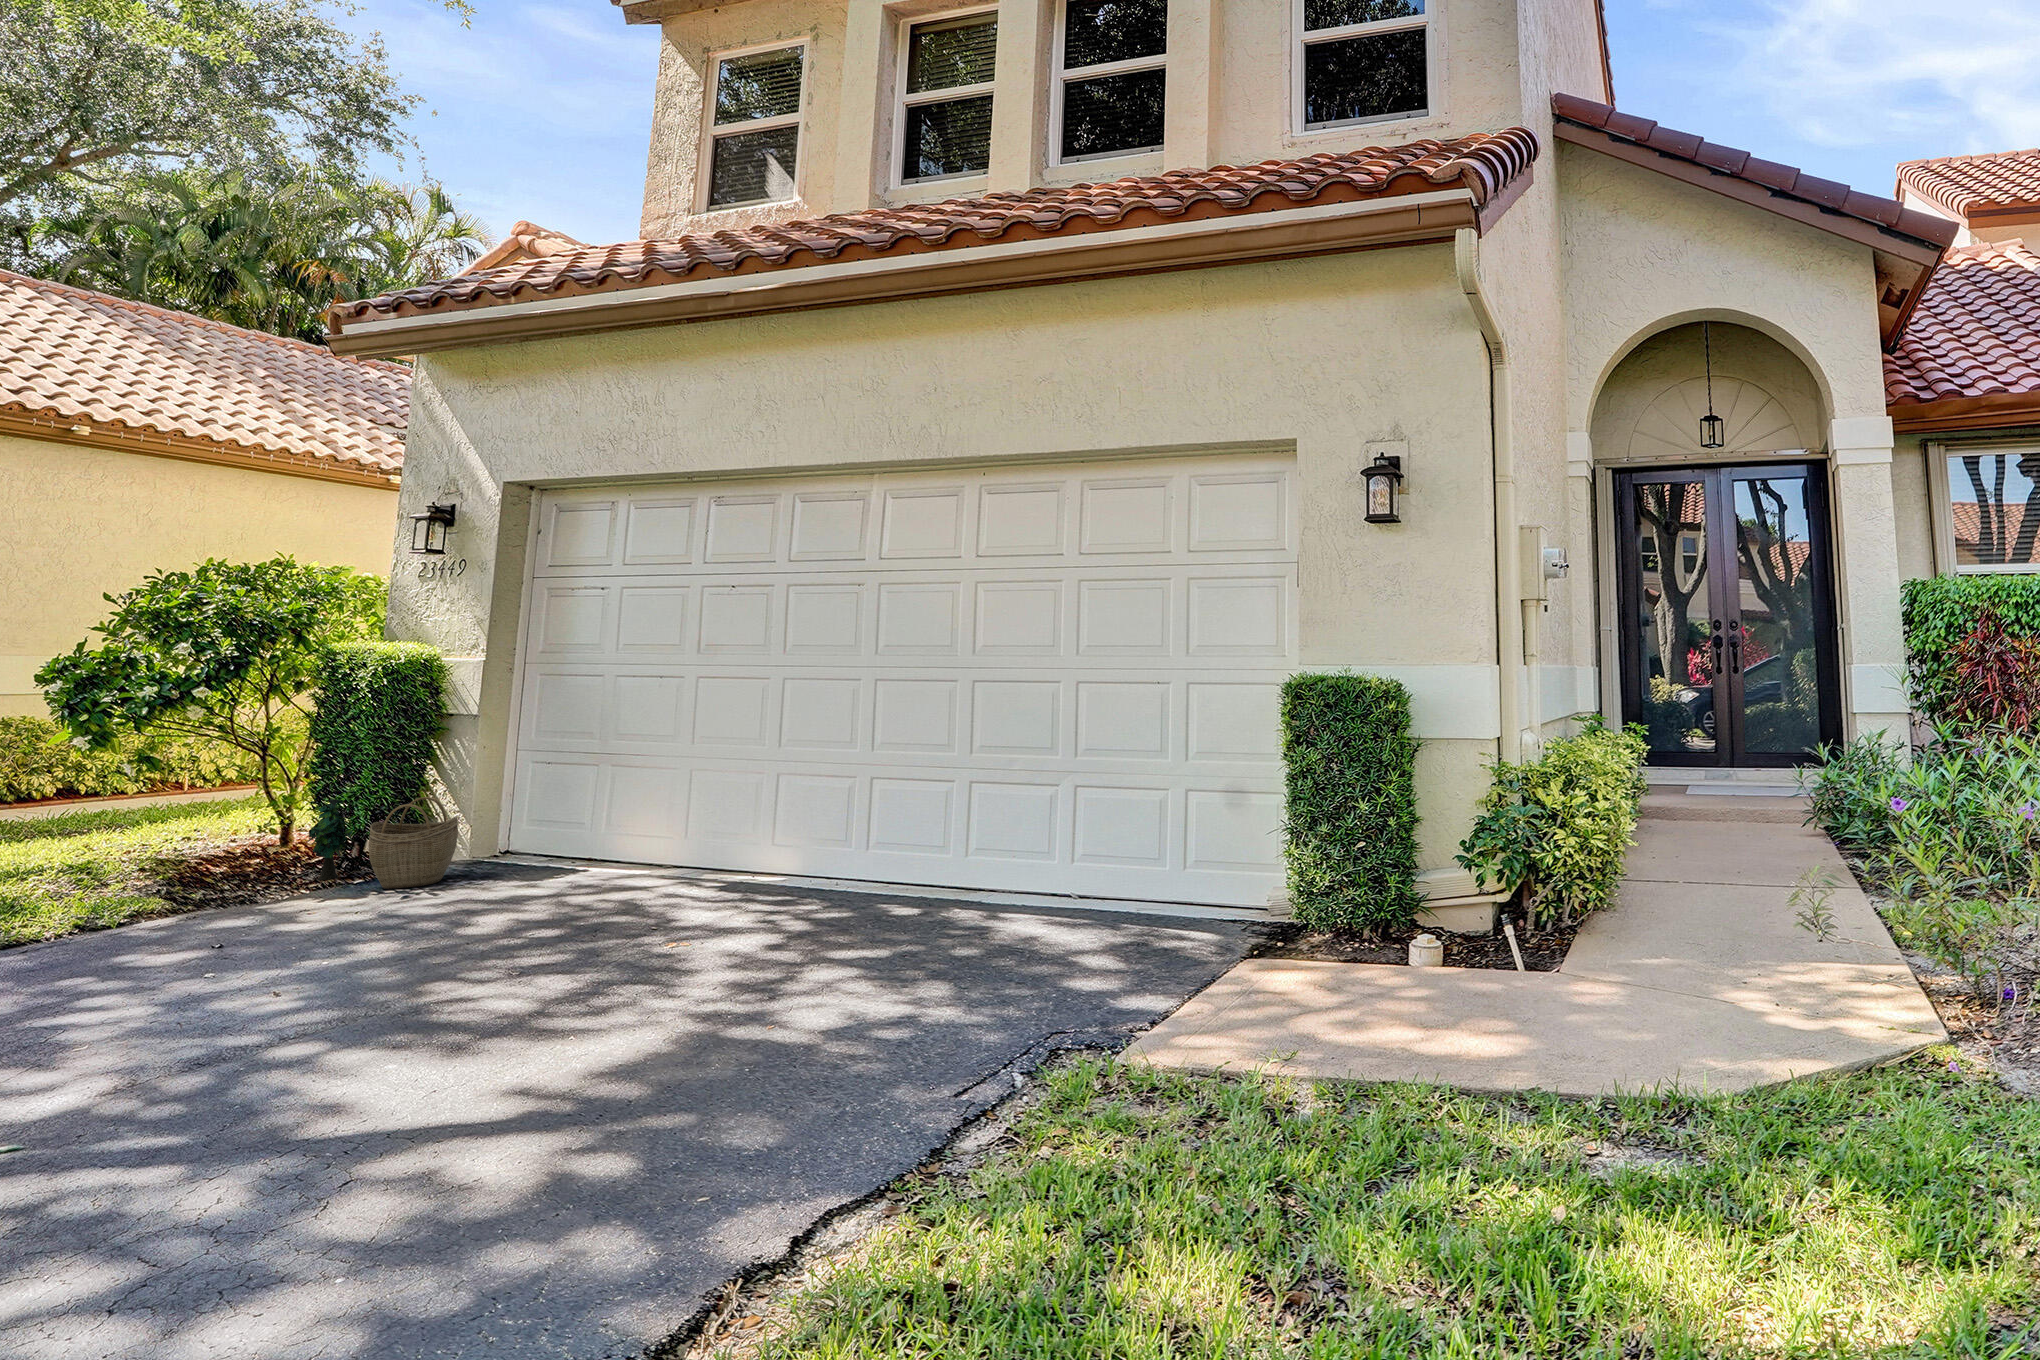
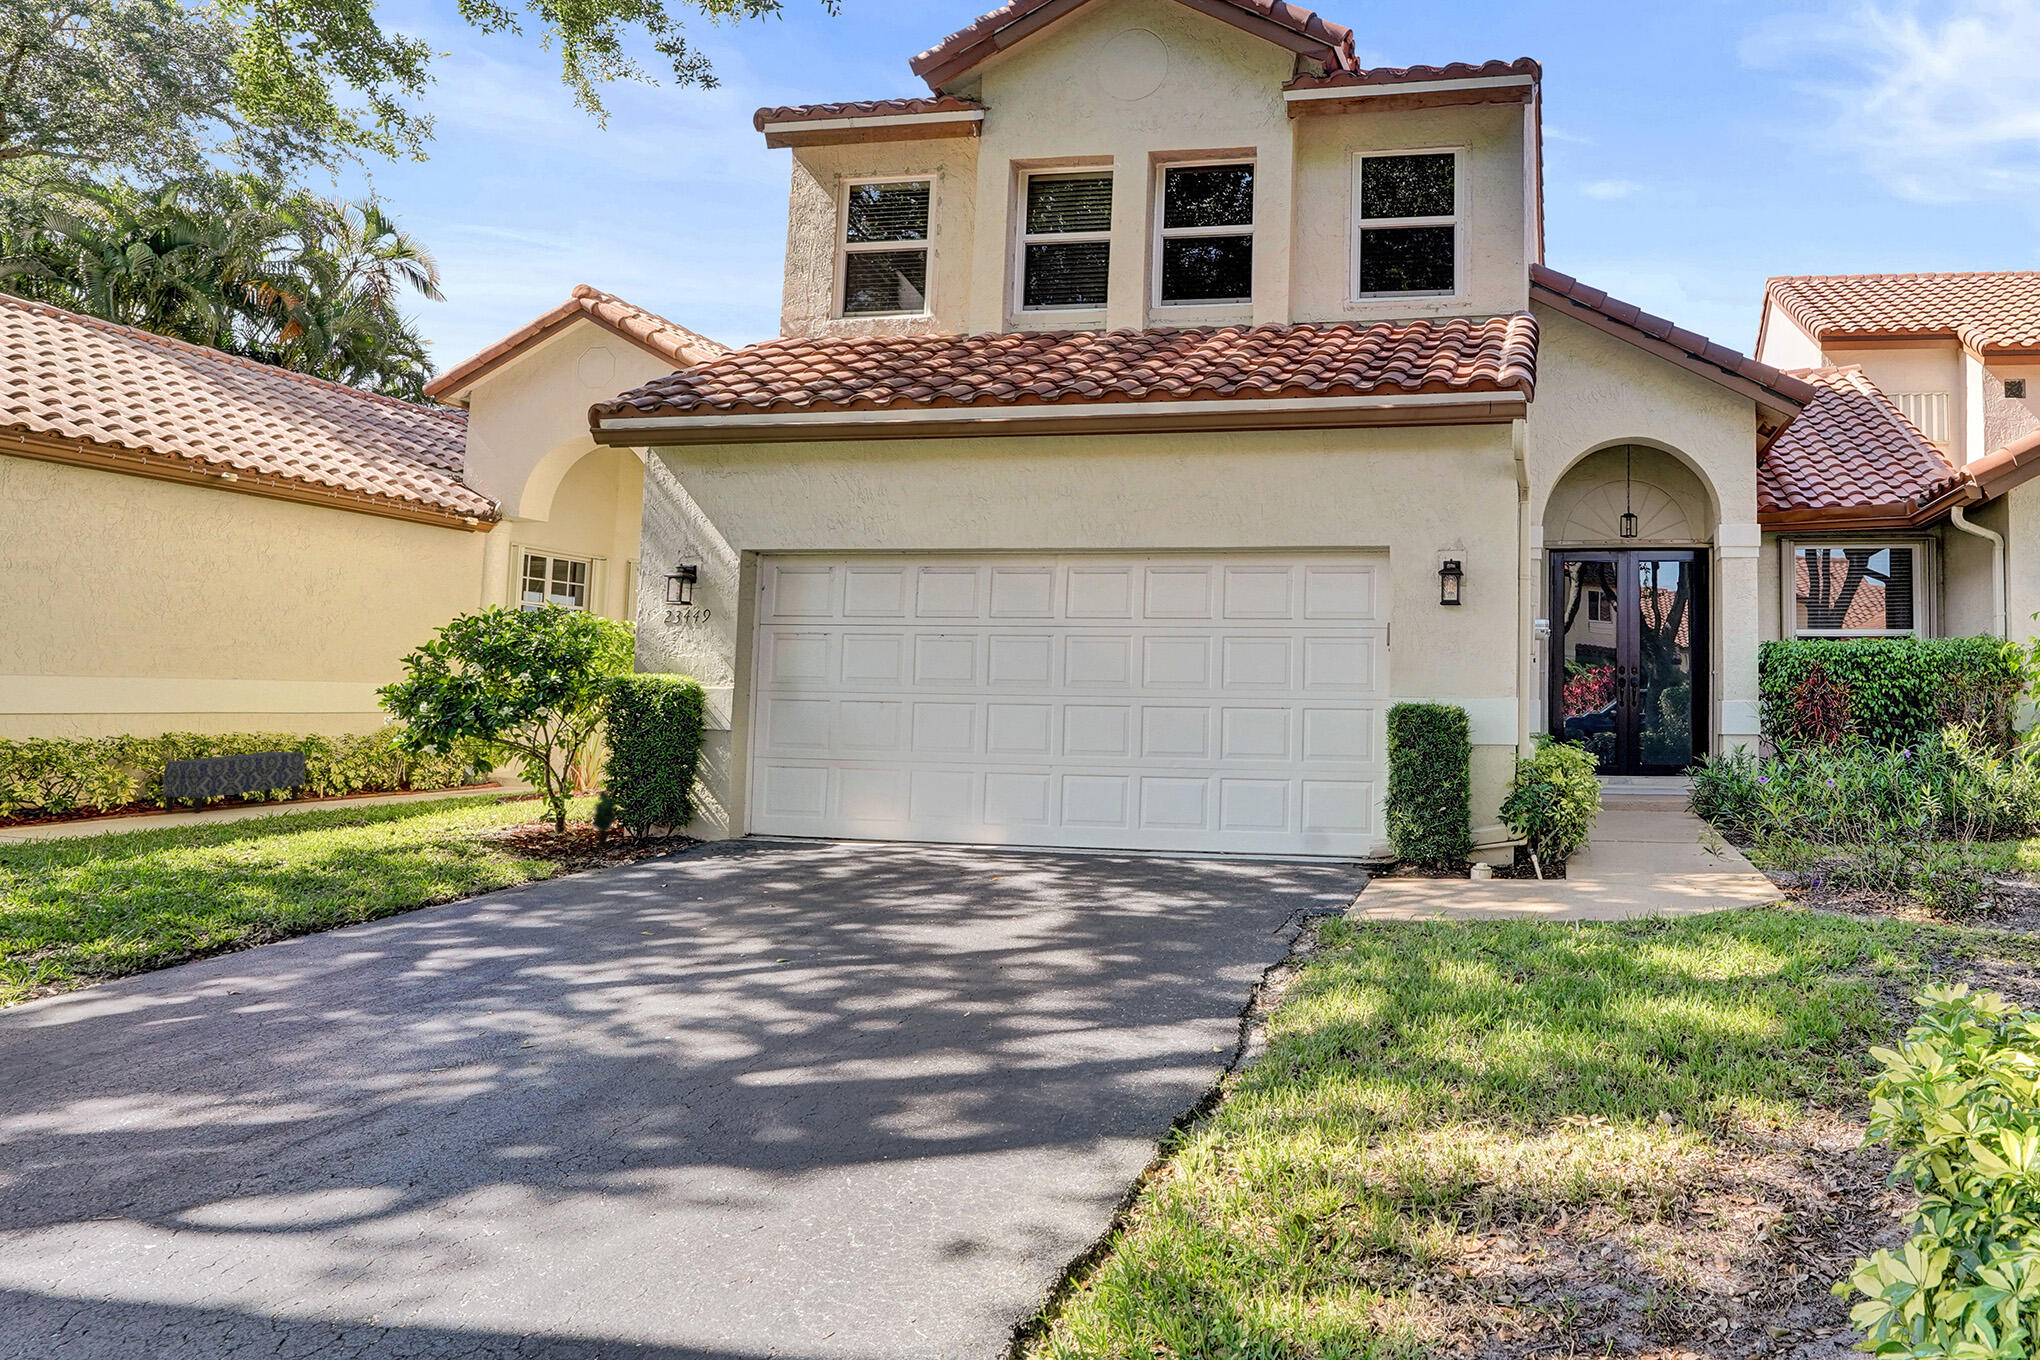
bench: none [31,744,200,816] -> present [163,752,305,813]
woven basket: present [369,797,458,889] -> none [656,784,718,853]

